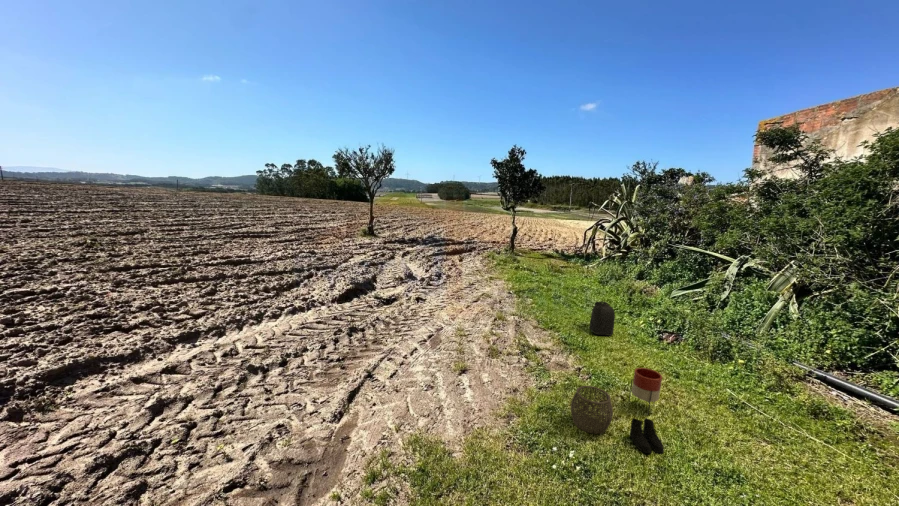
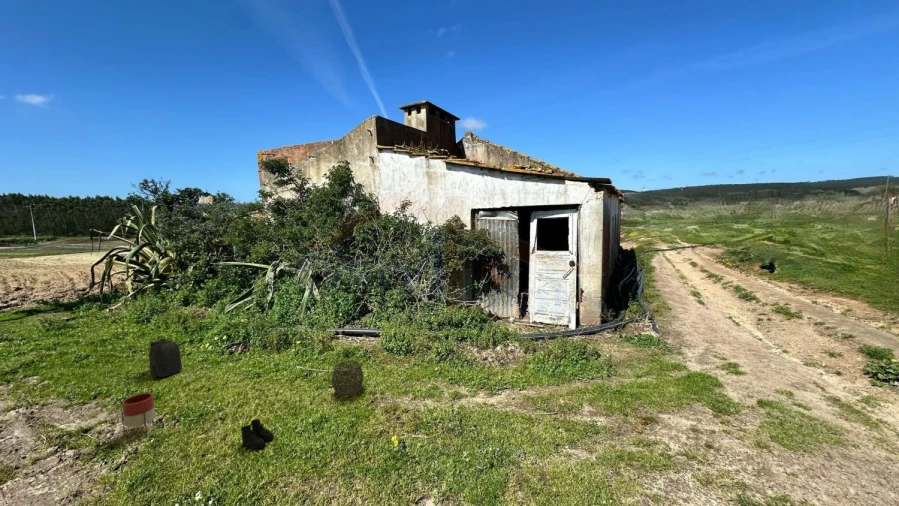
planter: present [629,368,662,413] -> present [122,393,155,436]
woven basket: present [571,386,613,434] -> present [332,360,364,395]

